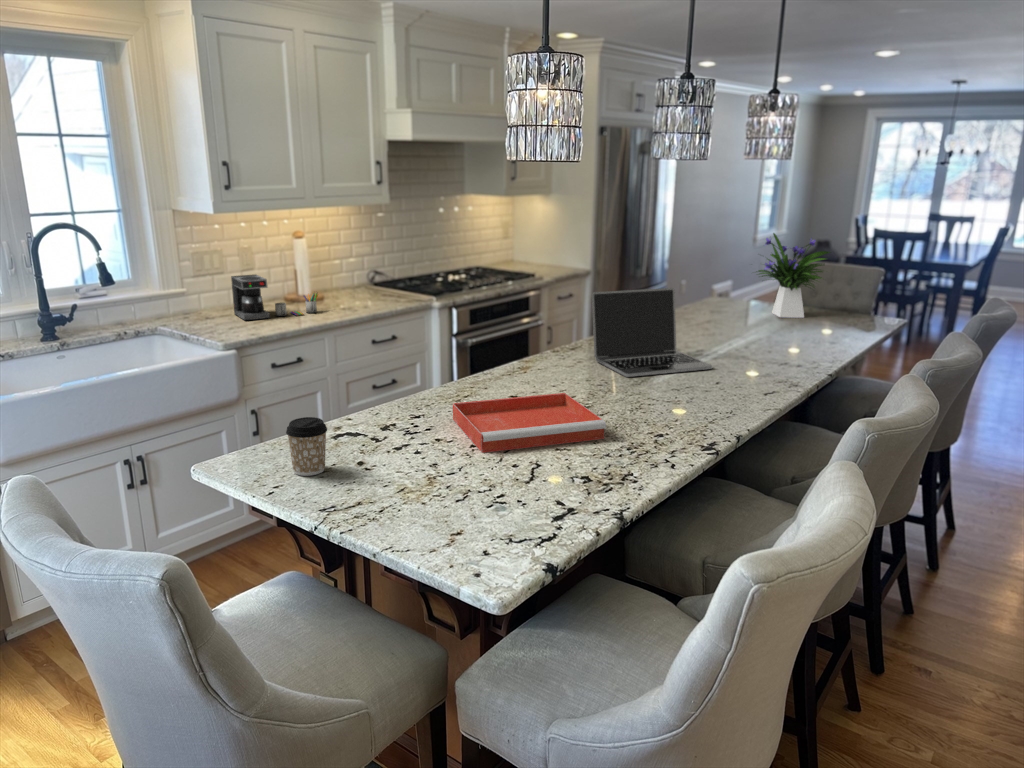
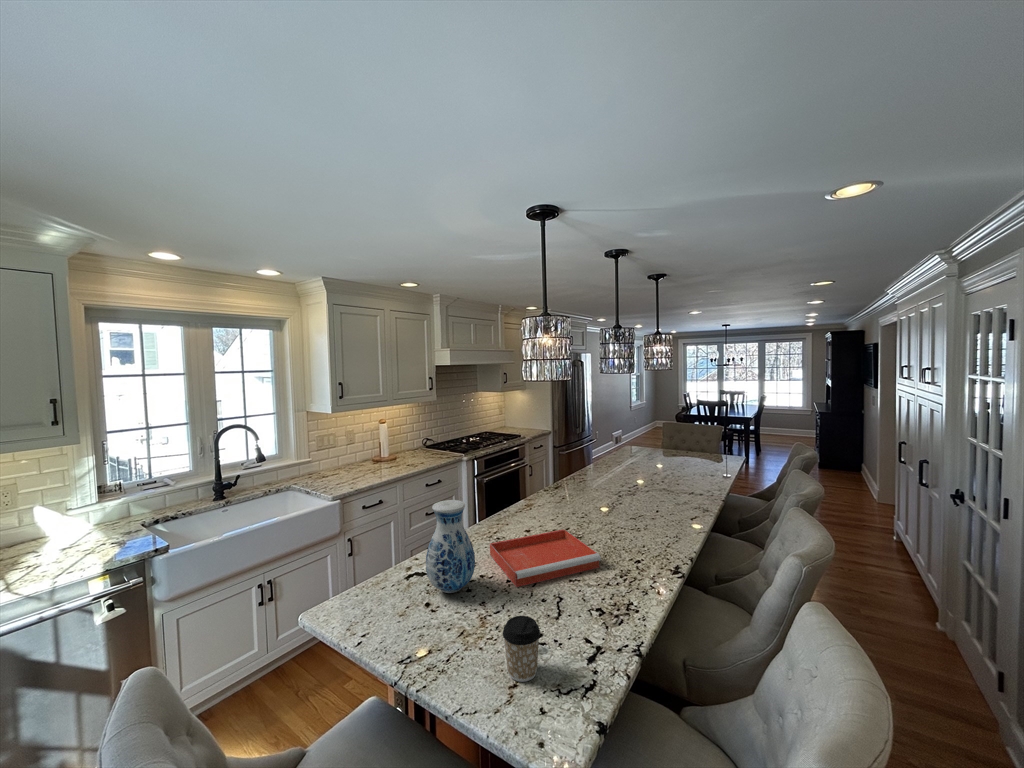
flower arrangement: present [758,233,830,318] -> none [649,410,697,459]
coffee maker: present [231,275,318,320] -> none [340,448,394,478]
laptop: present [592,288,712,377] -> none [568,448,648,510]
vase: none [358,332,426,454] -> present [426,500,475,593]
coffee cup: present [286,417,327,476] -> present [503,616,540,682]

